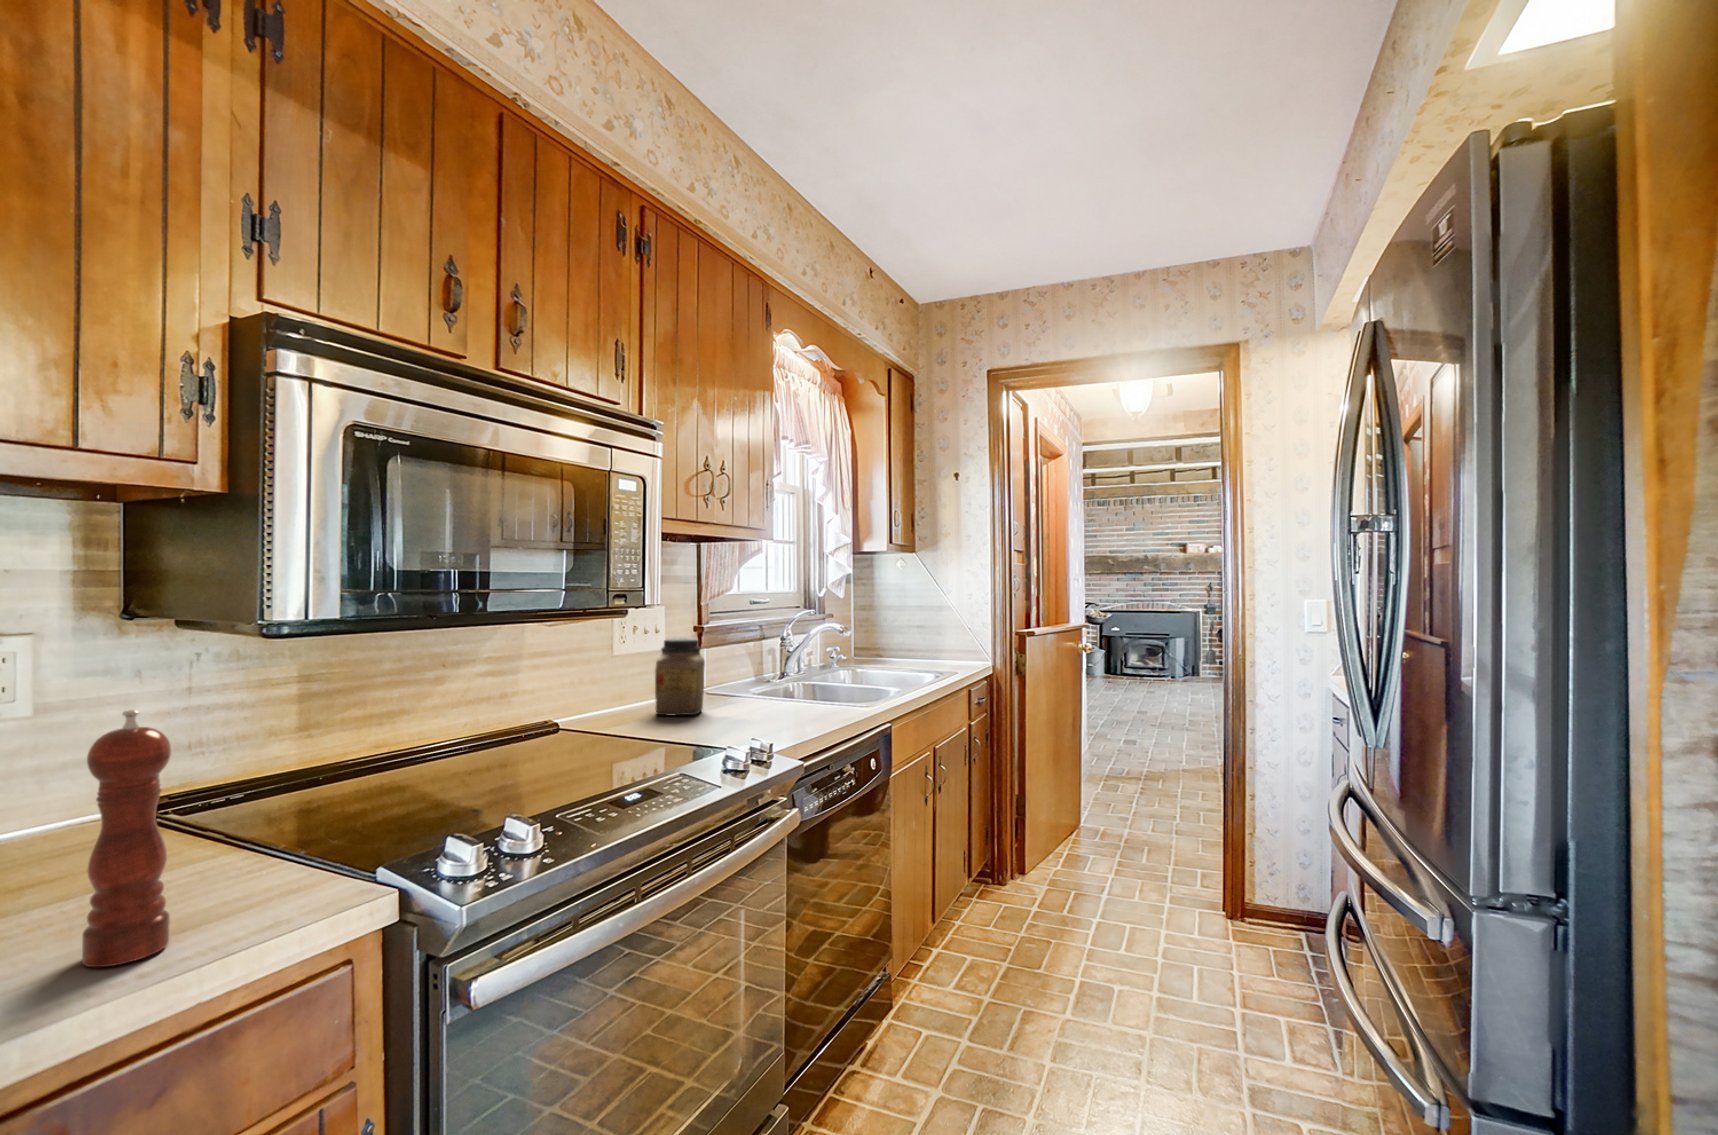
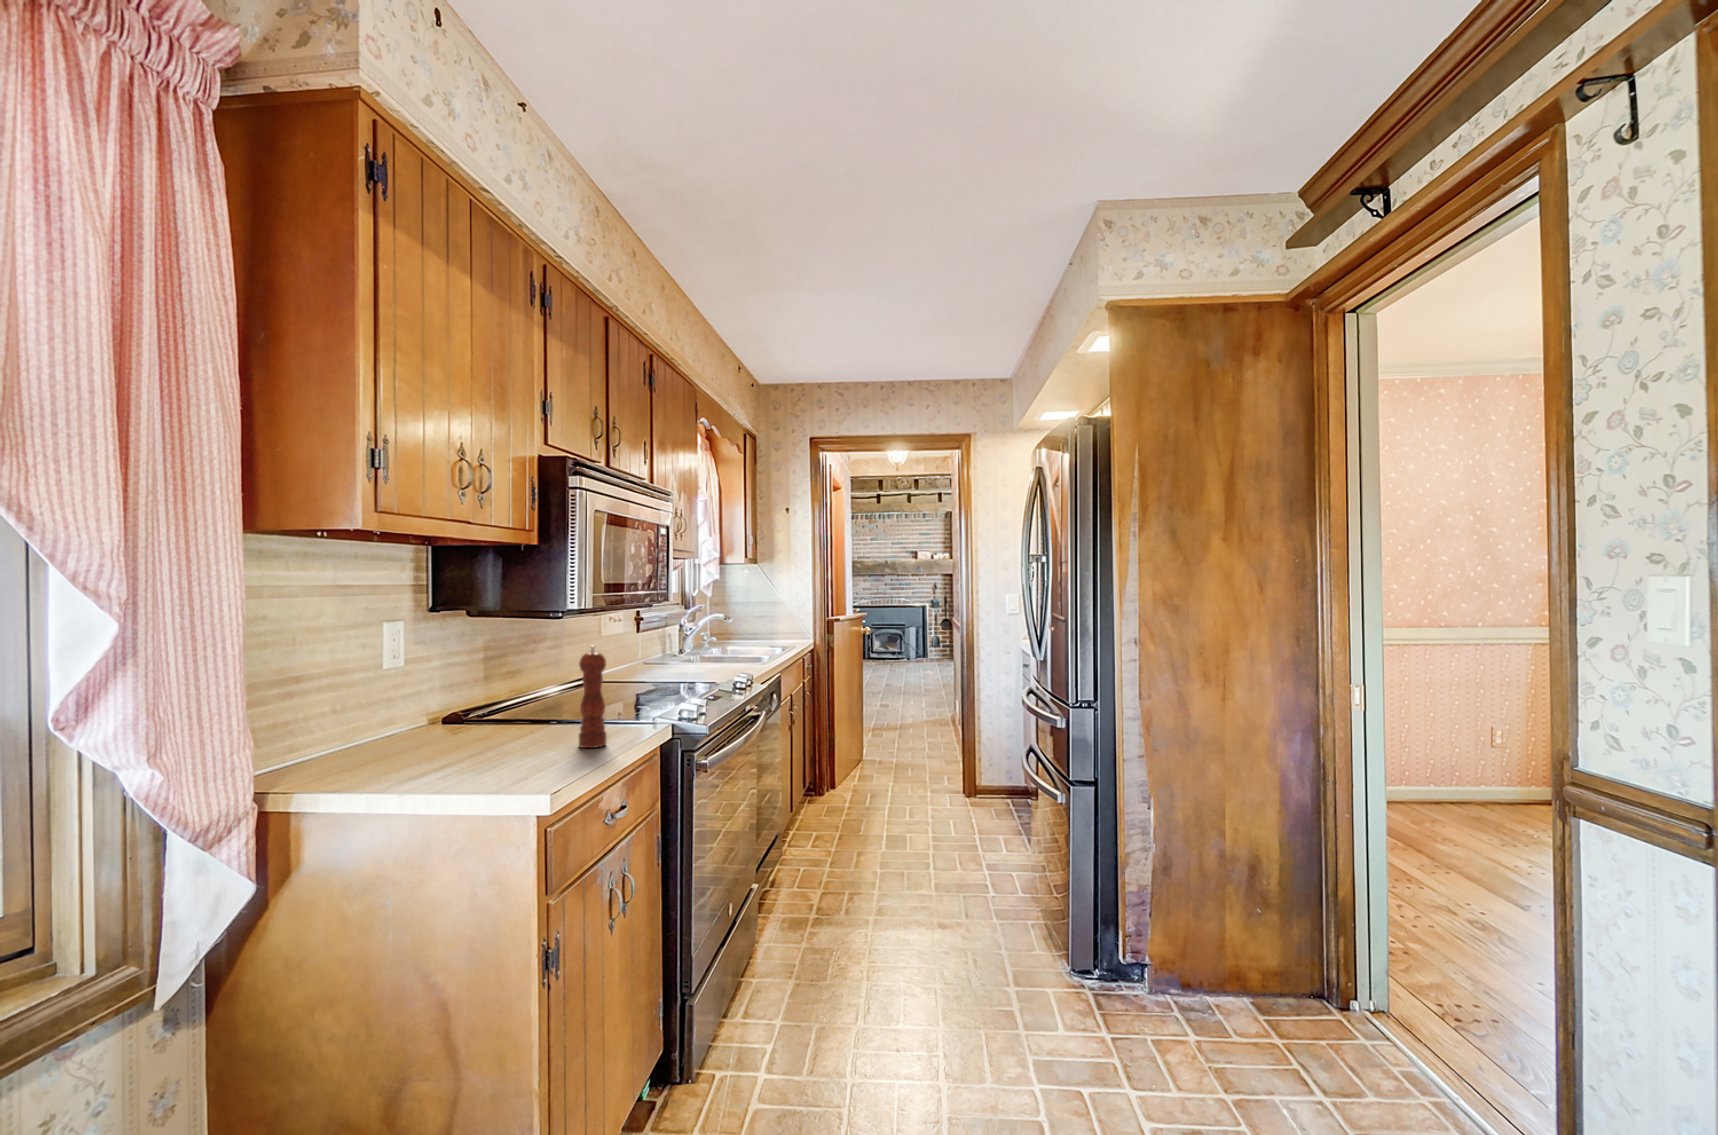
jar: present [655,638,705,715] -> none [636,625,667,675]

